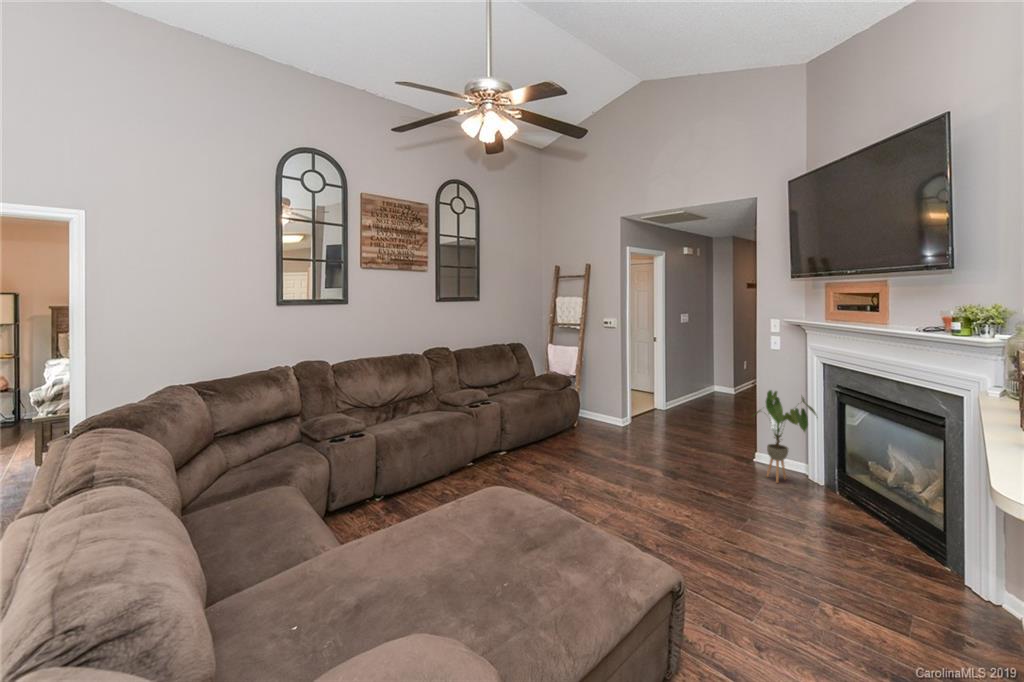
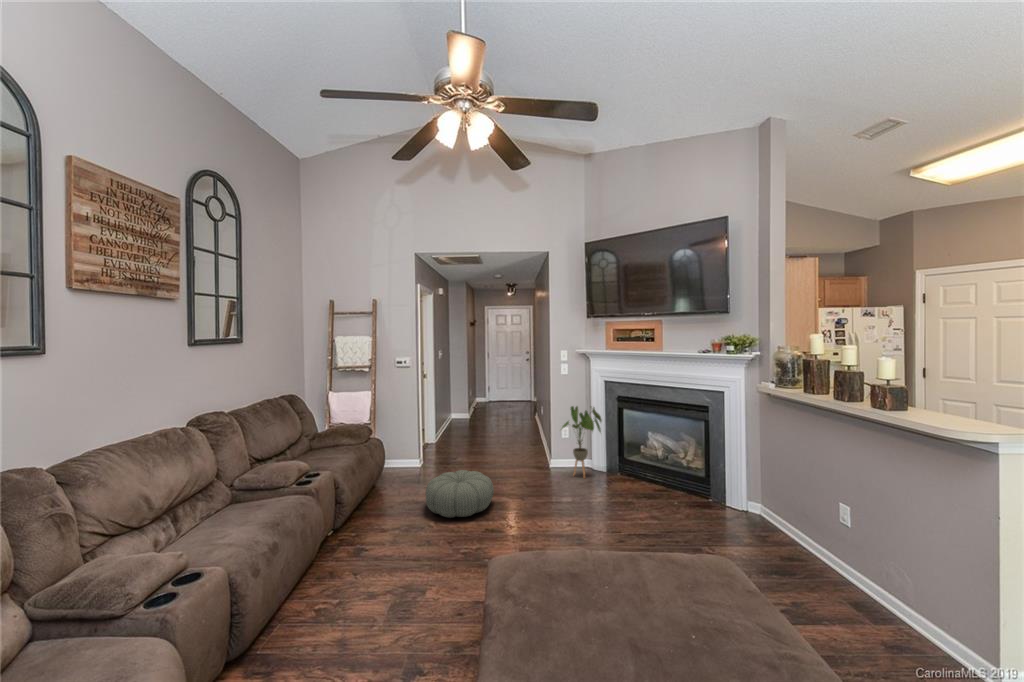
pouf: none [576,430,643,472] -> present [426,470,494,518]

